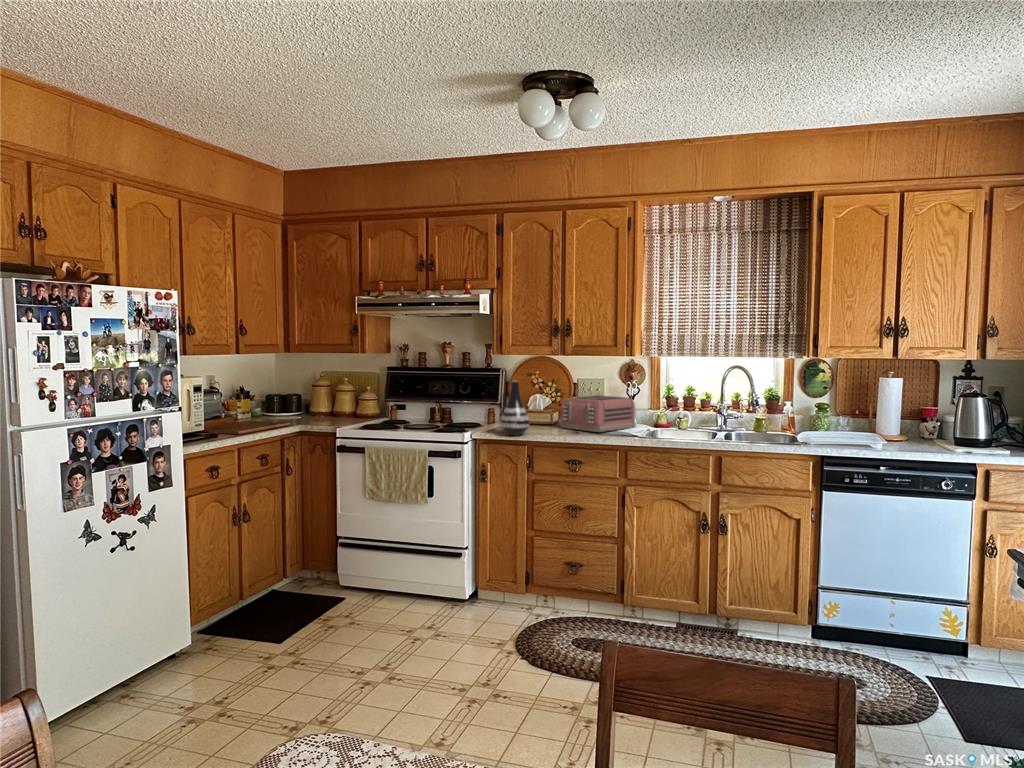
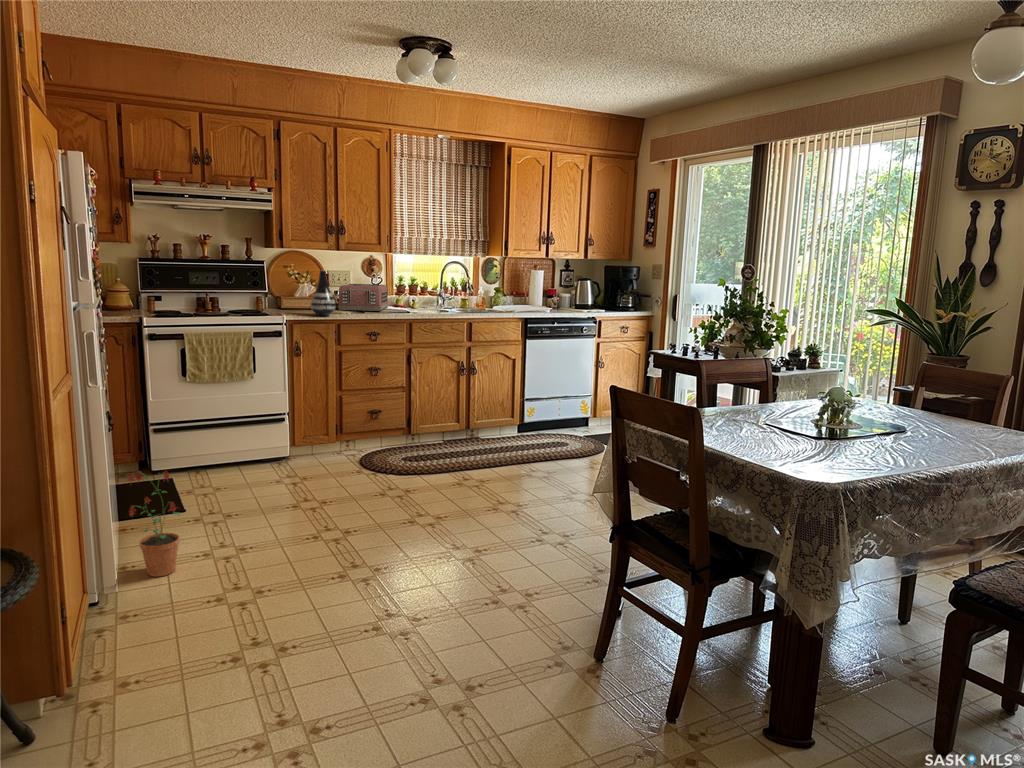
potted plant: none [88,591,158,709] -> present [127,471,180,577]

